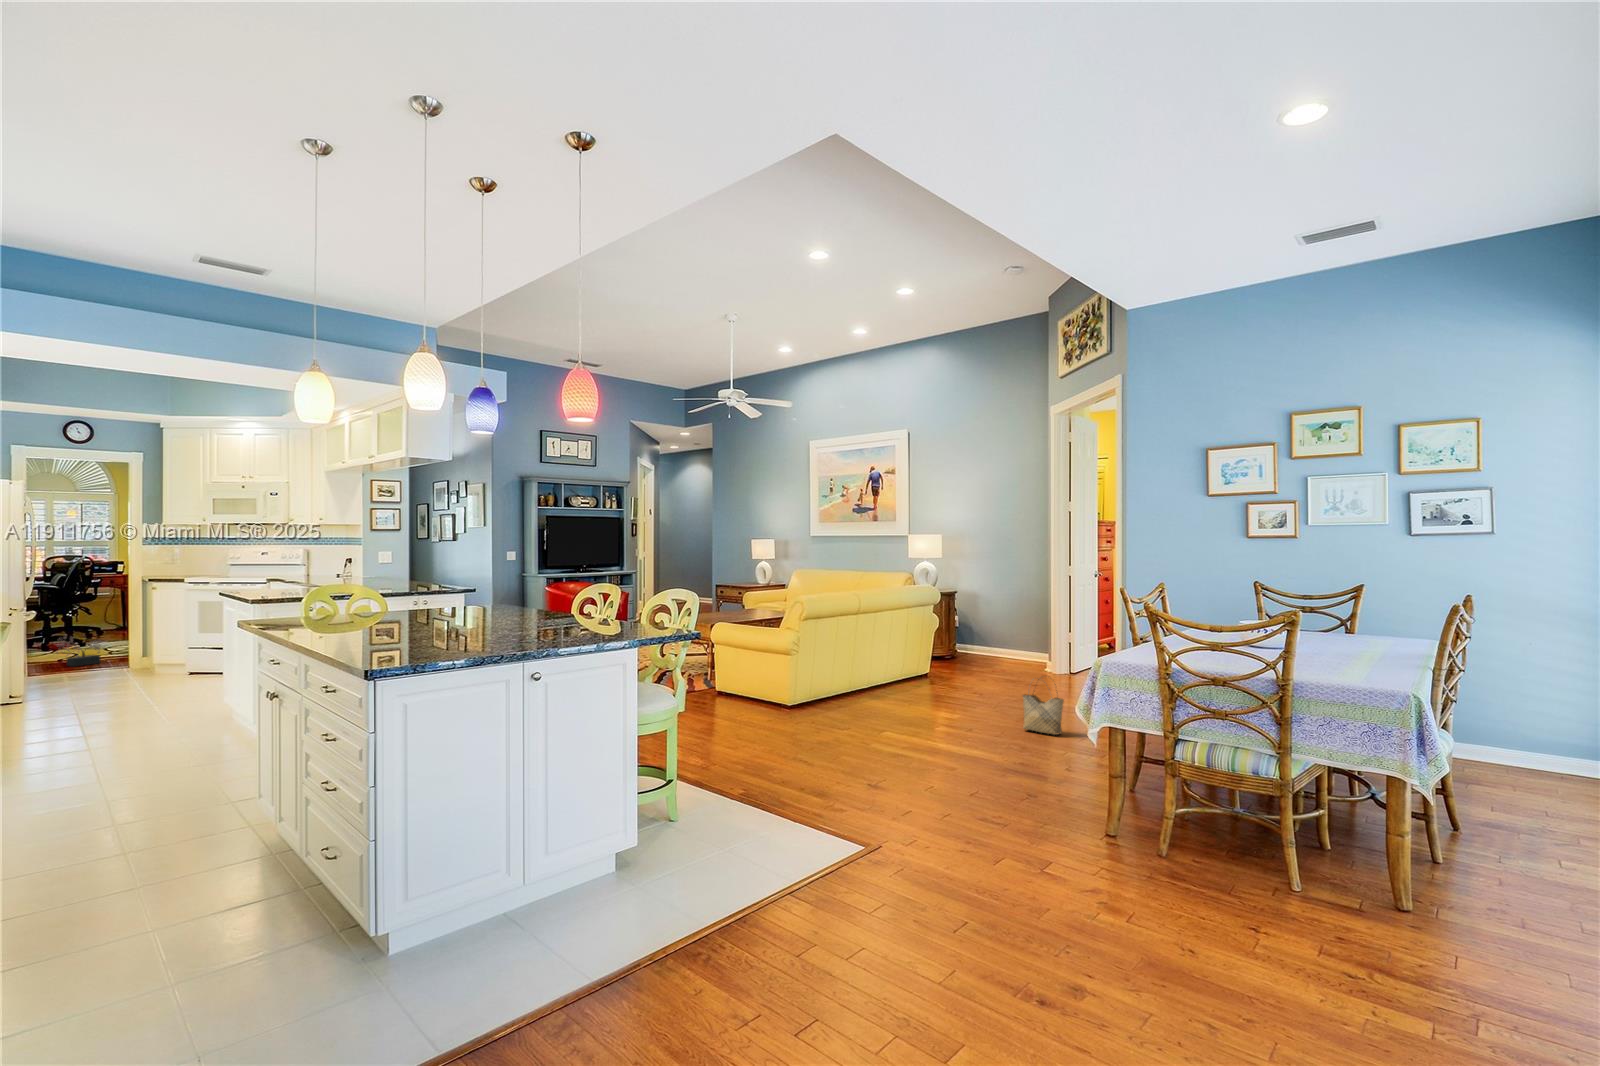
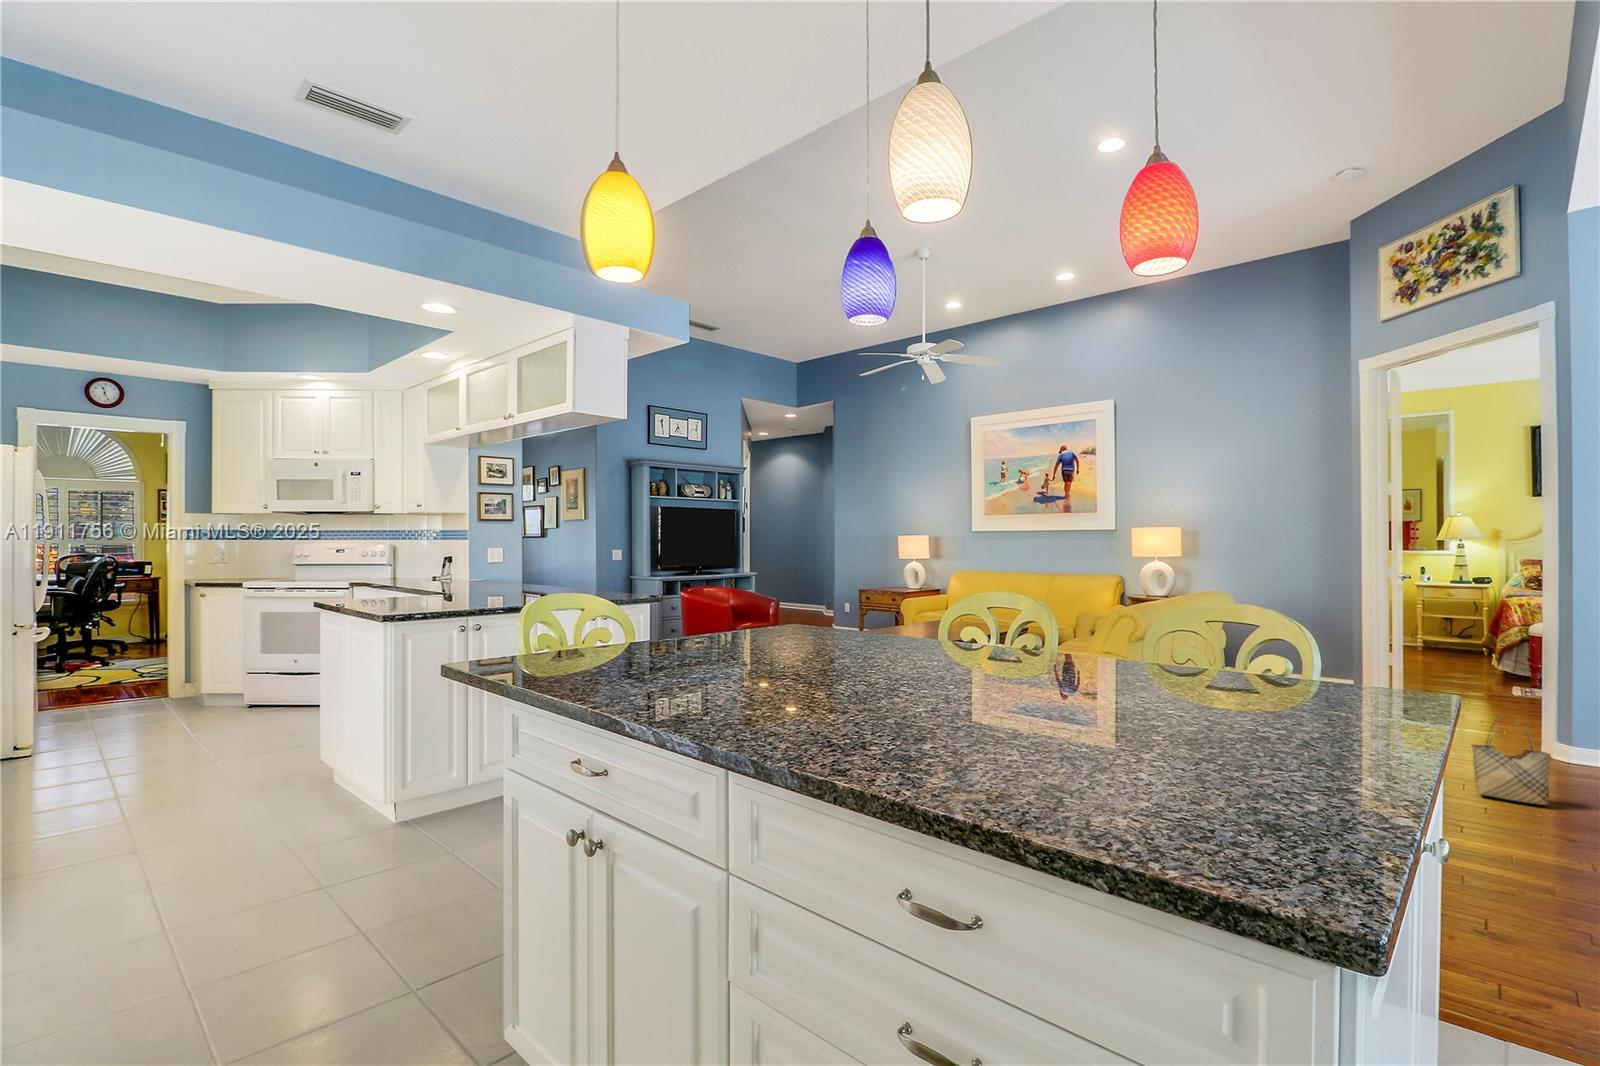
decorative plant: present [57,637,101,667] -> none [76,654,136,692]

